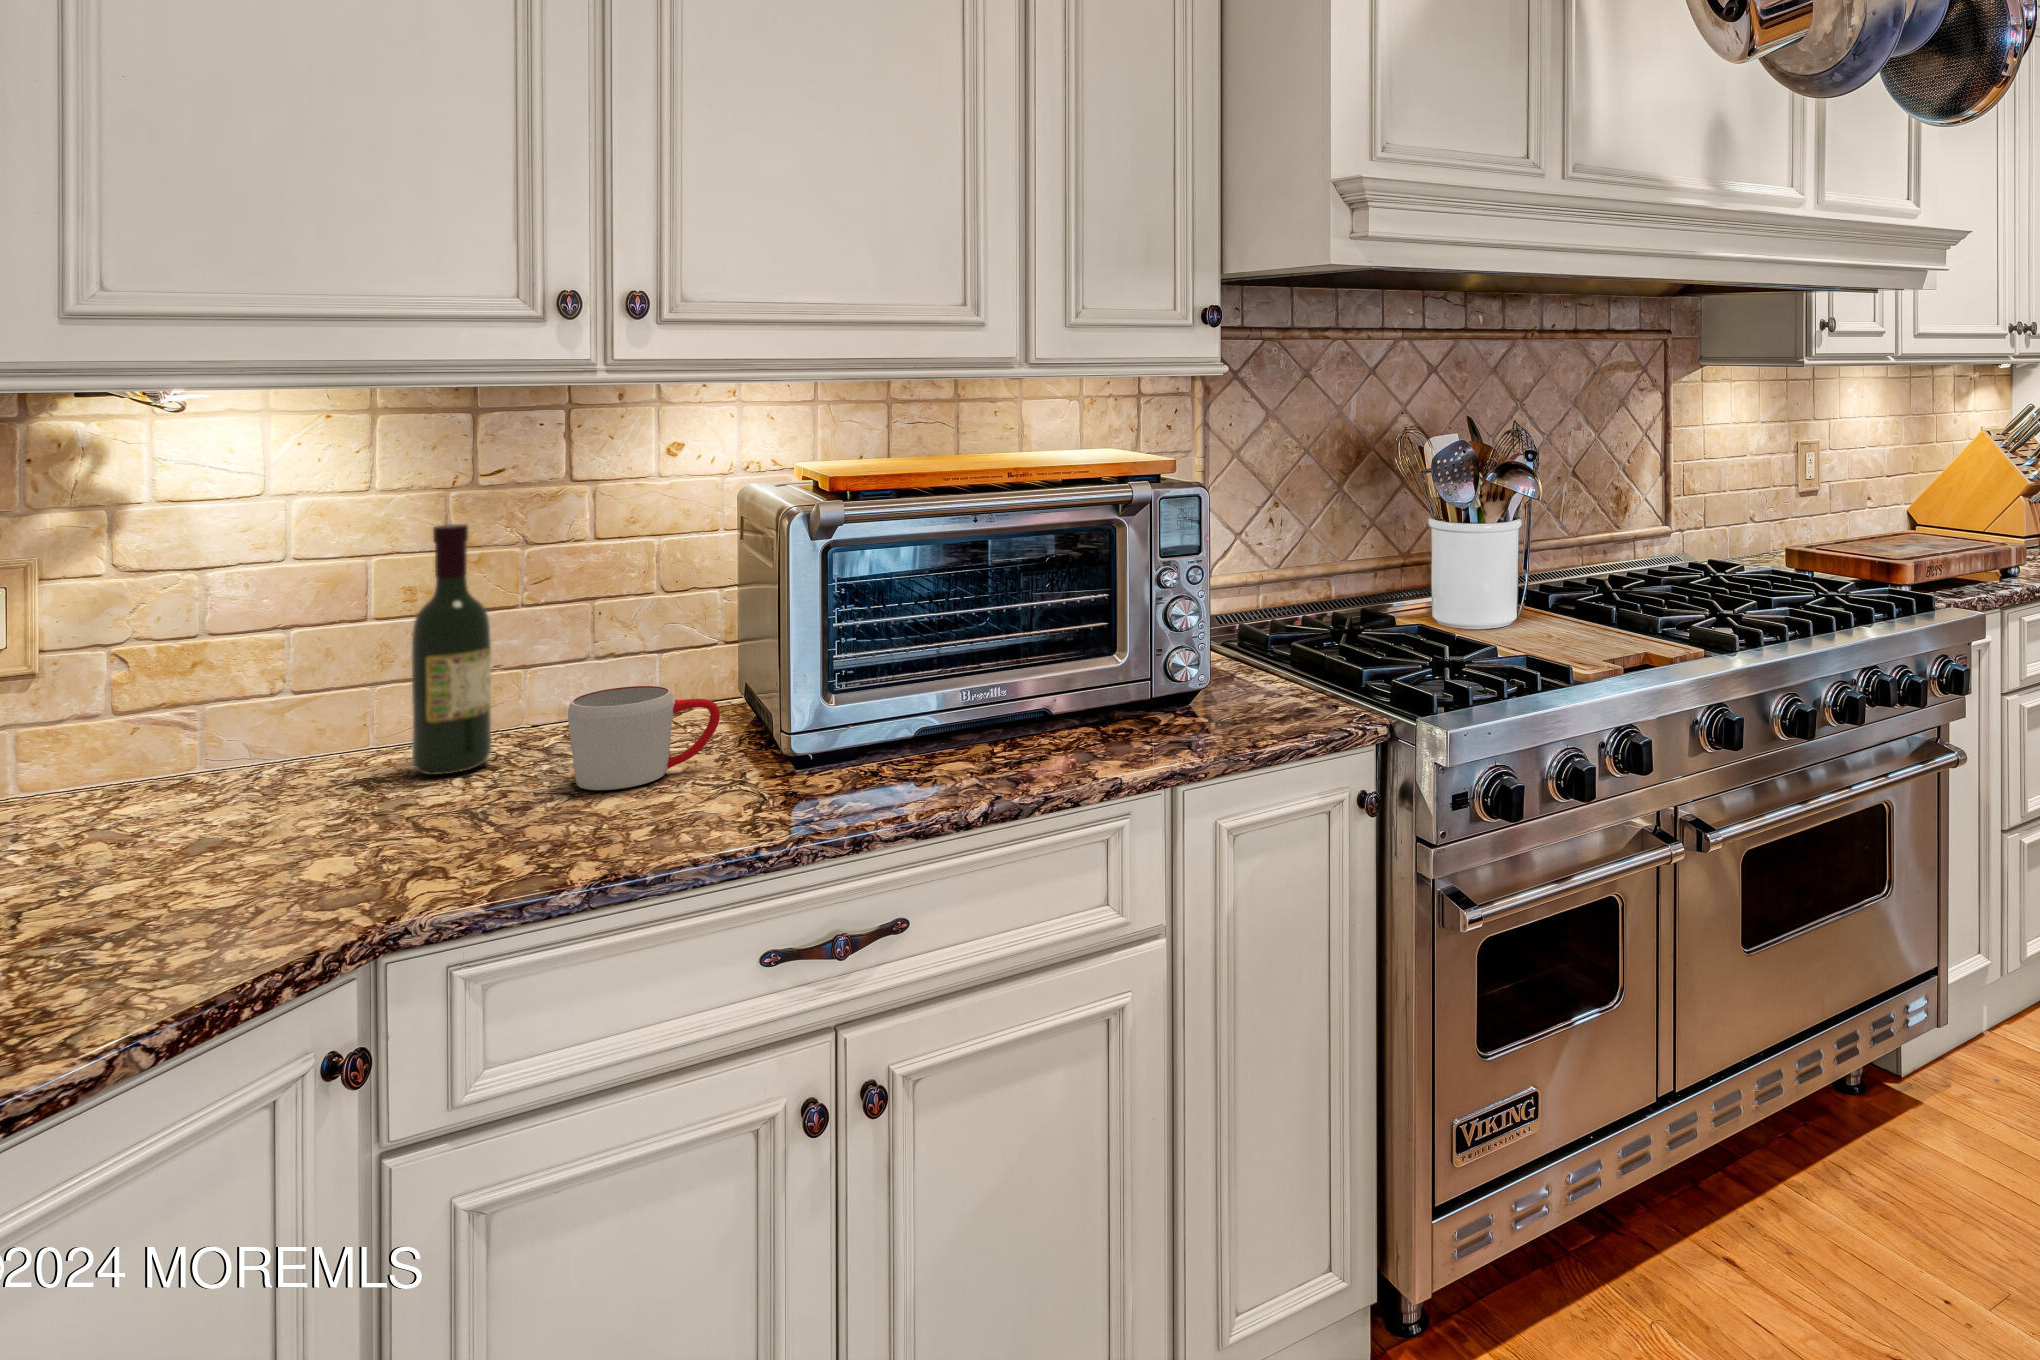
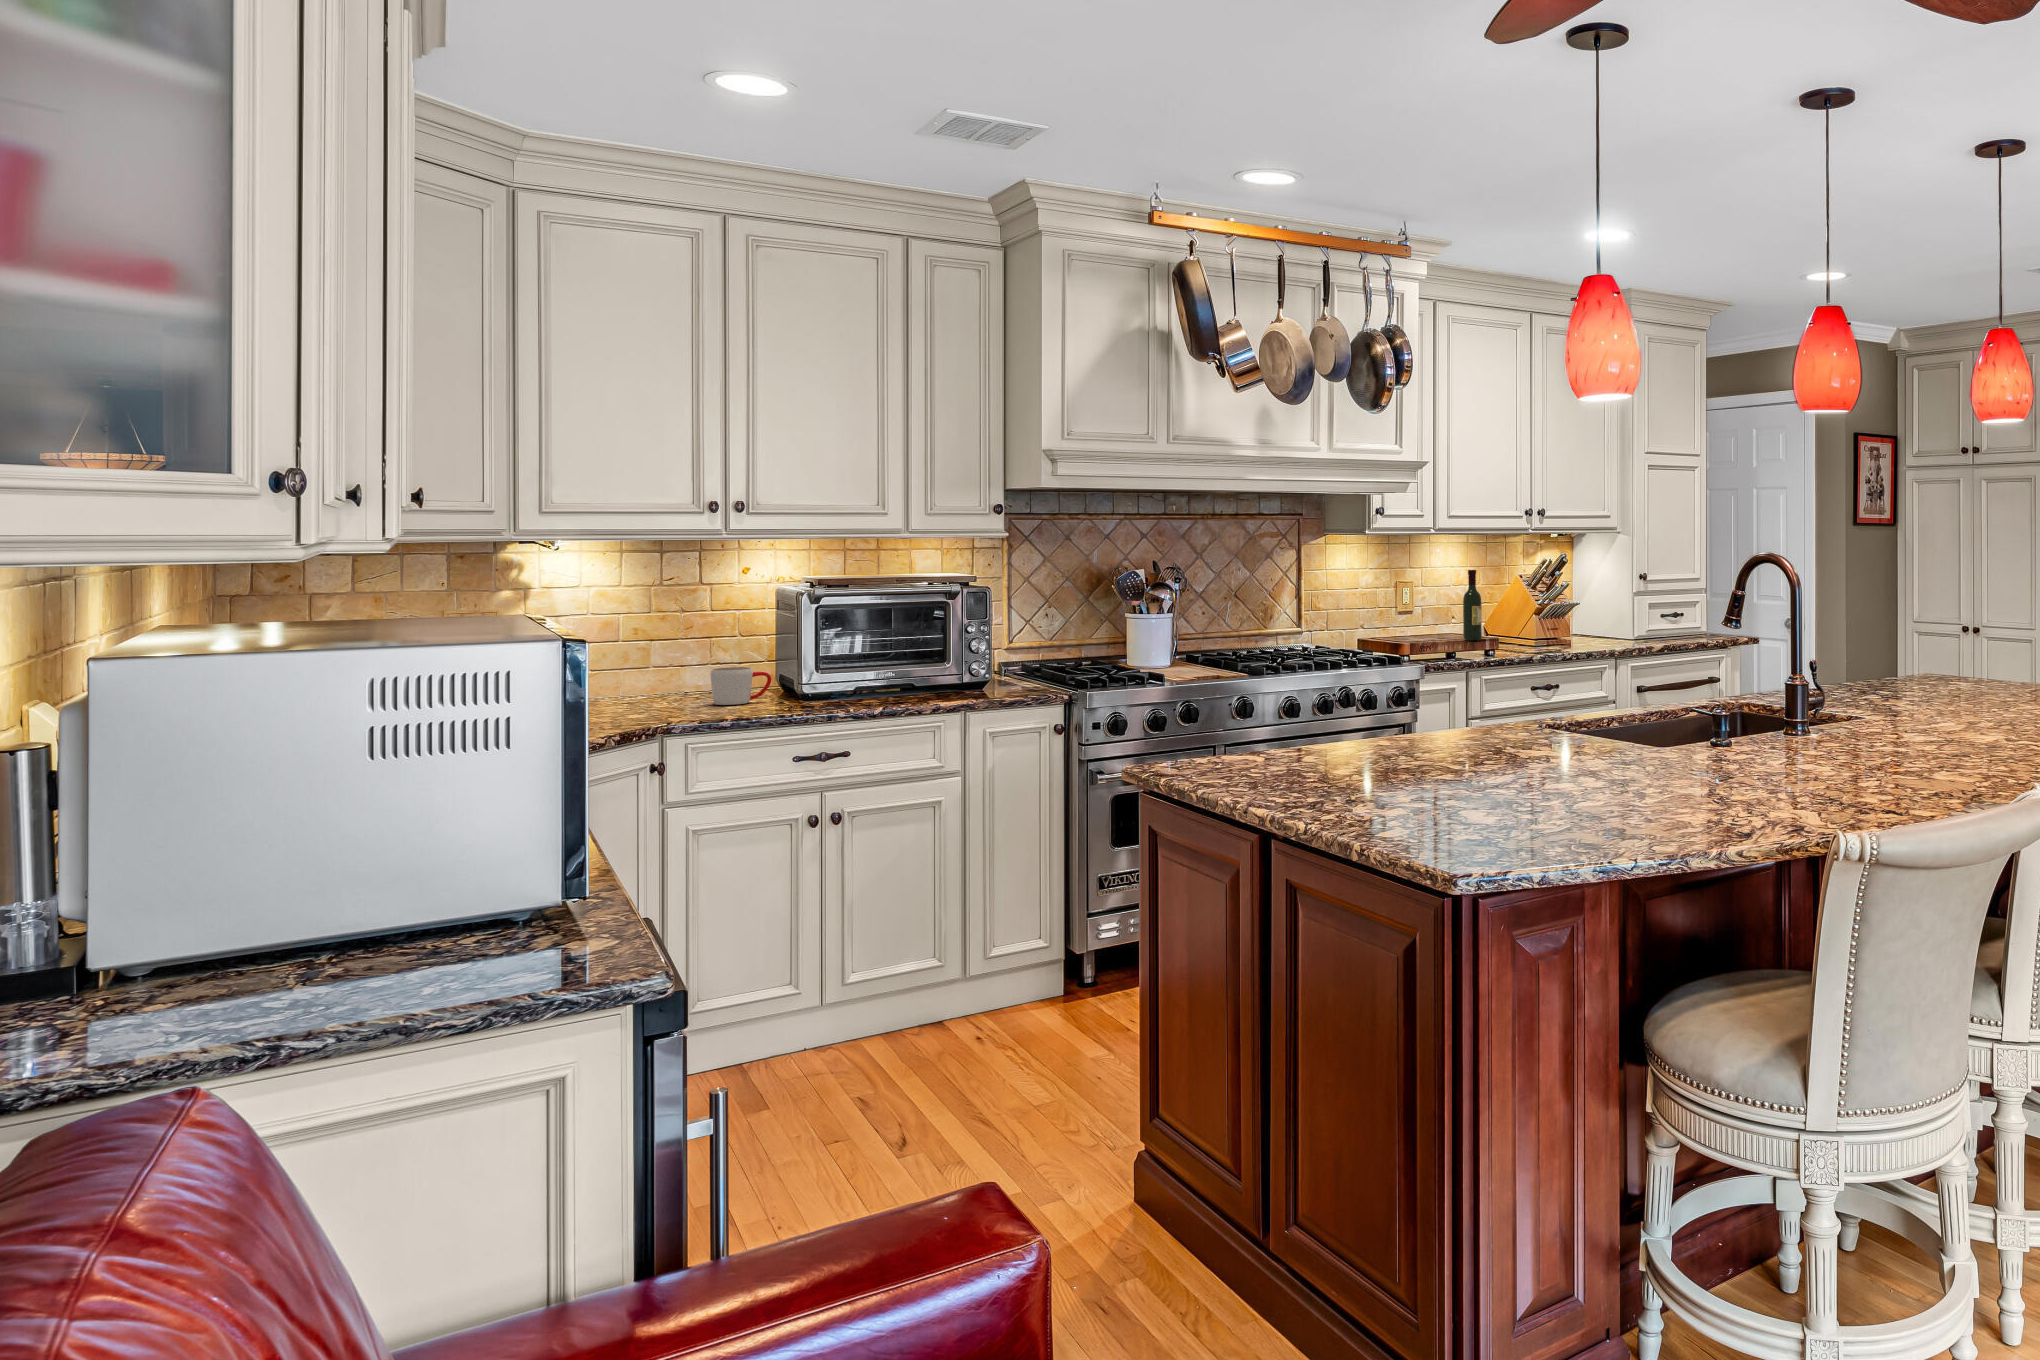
wine bottle: present [412,524,491,775] -> present [1463,570,1482,641]

